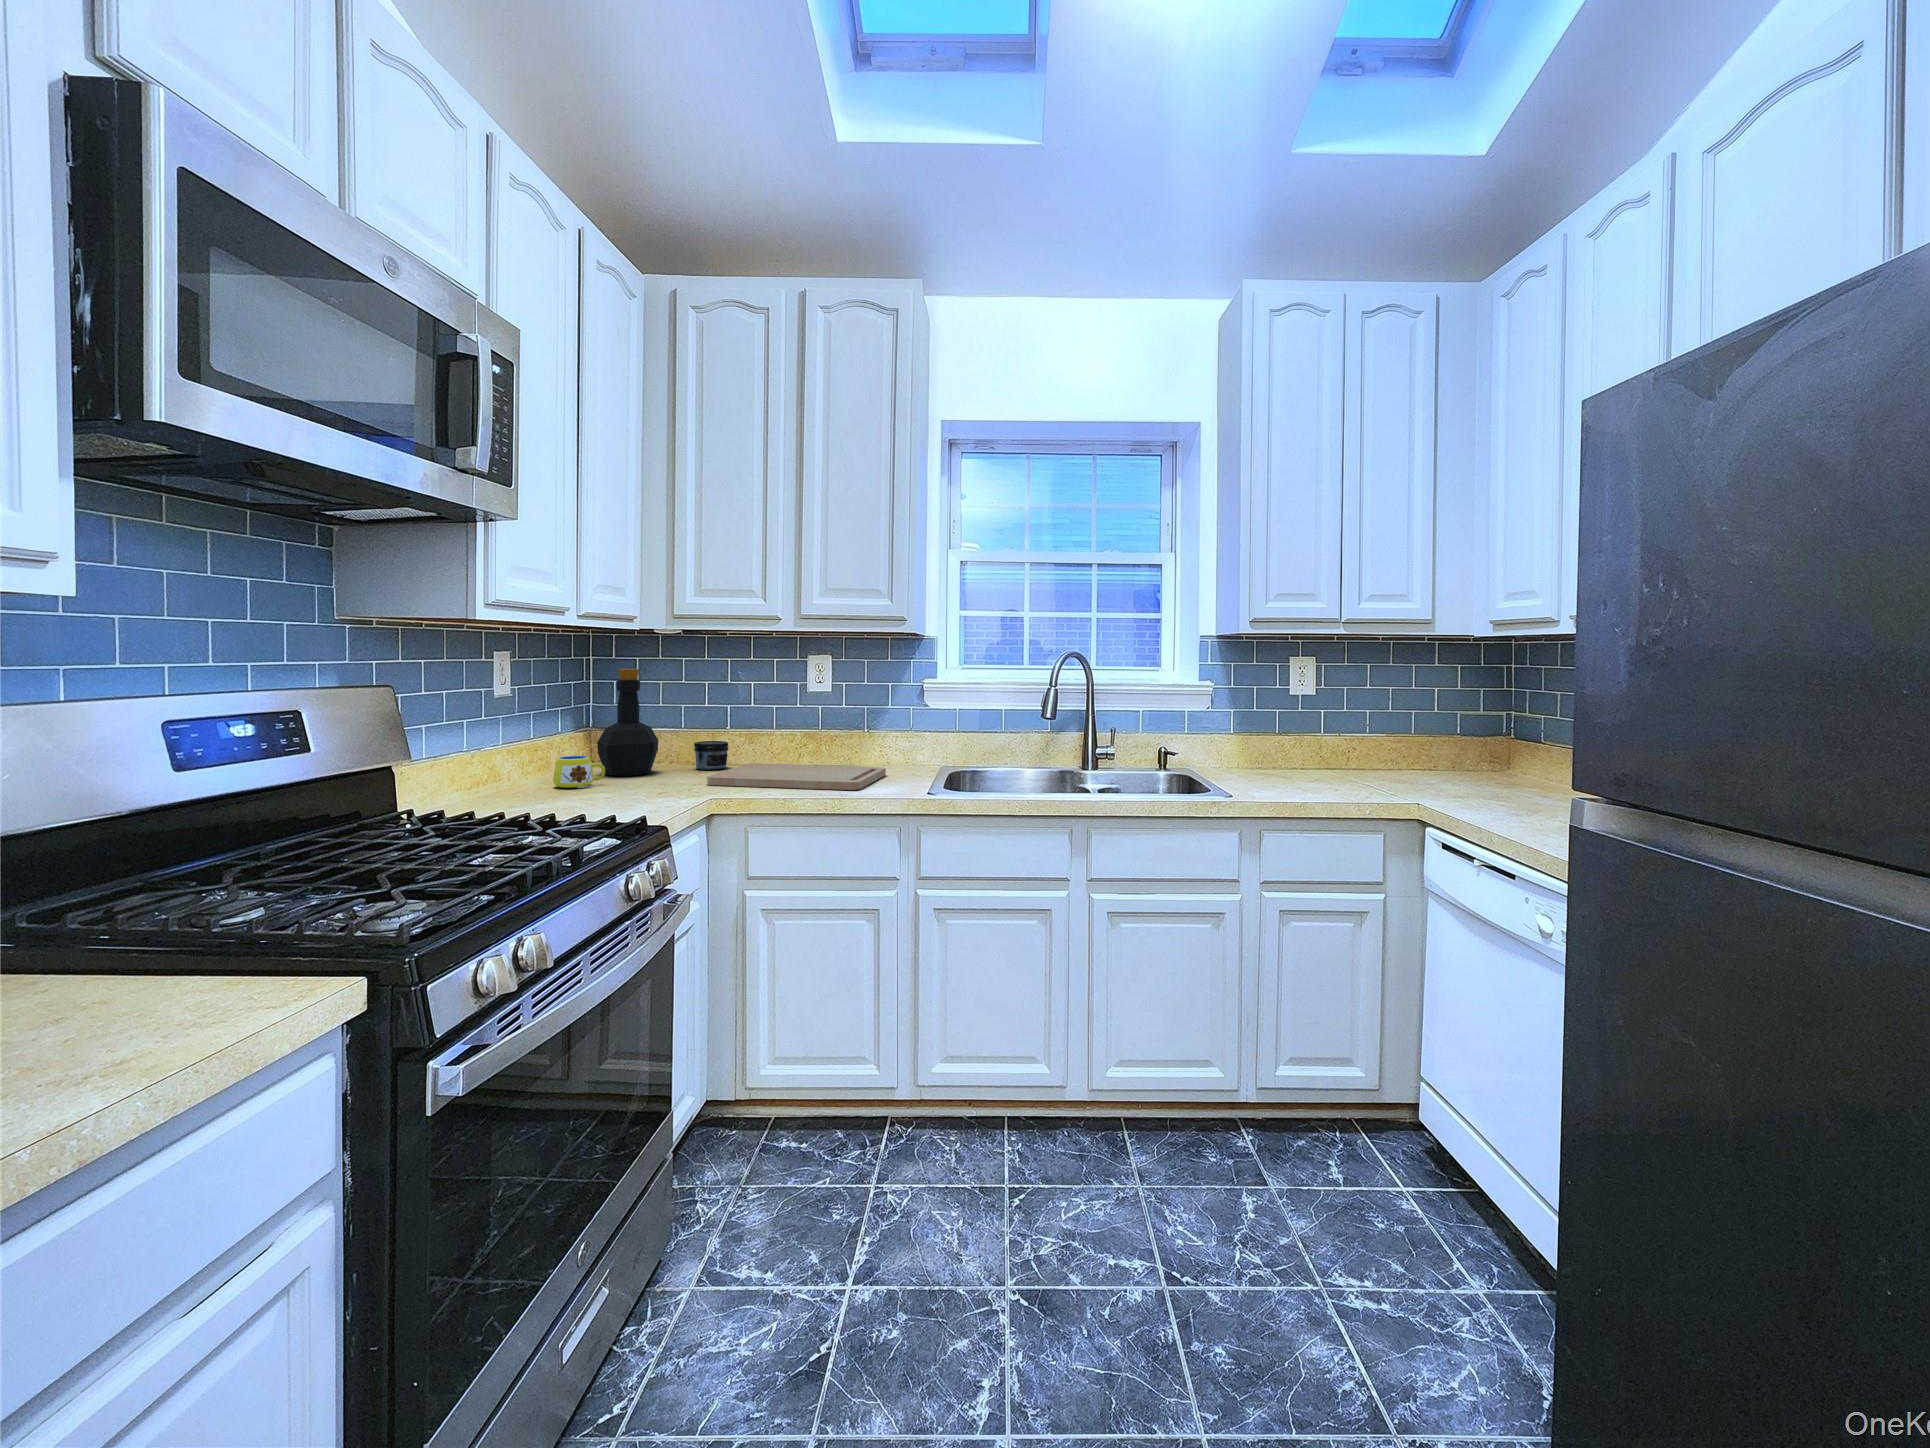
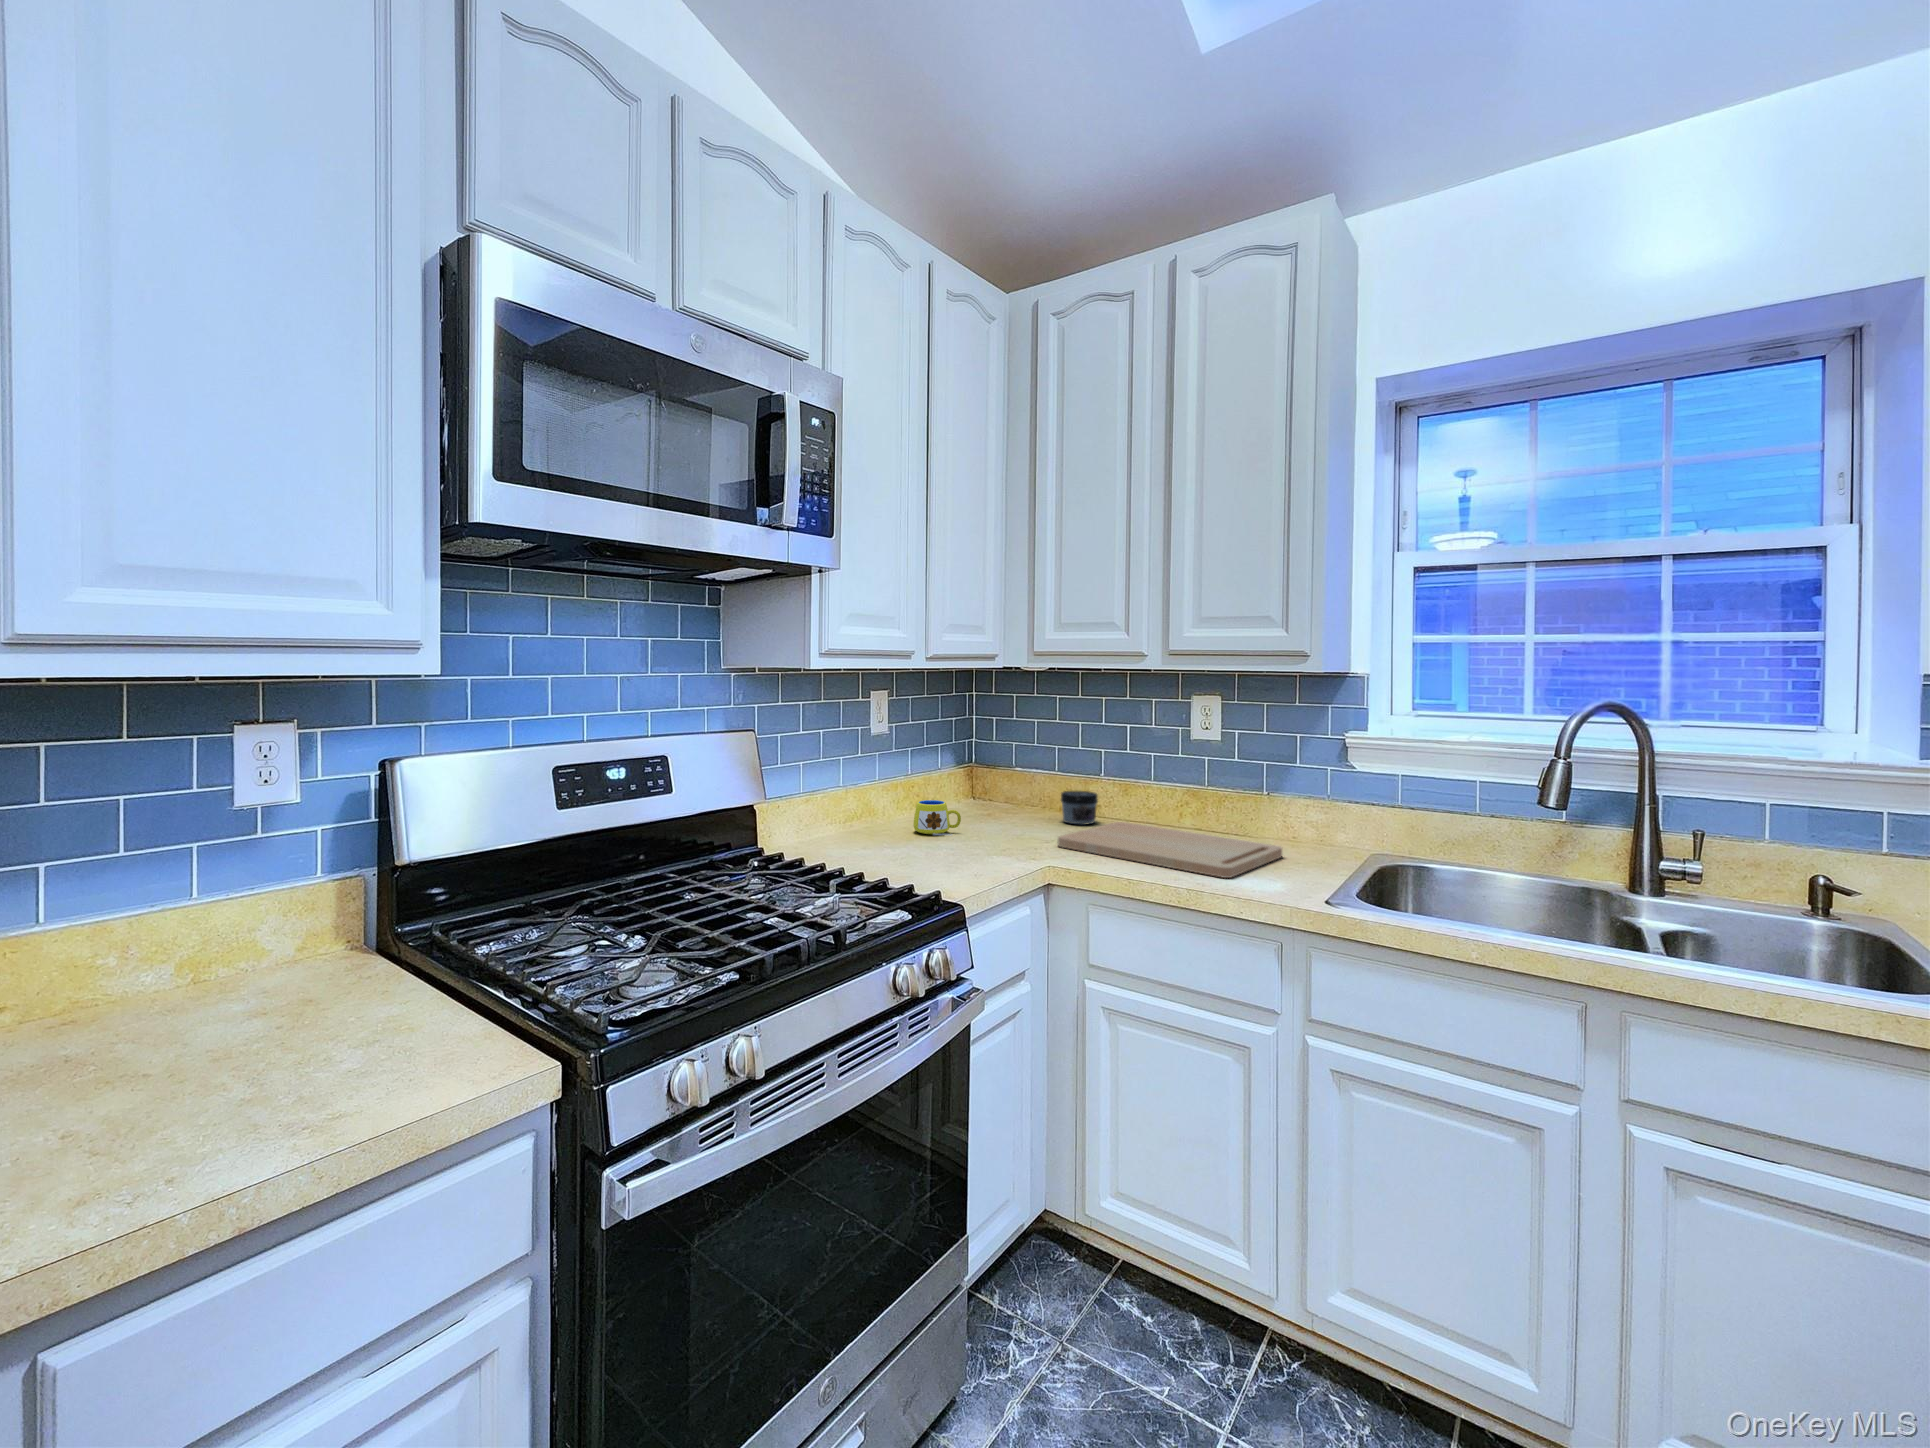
bottle: present [597,669,658,776] -> none [964,709,1023,824]

